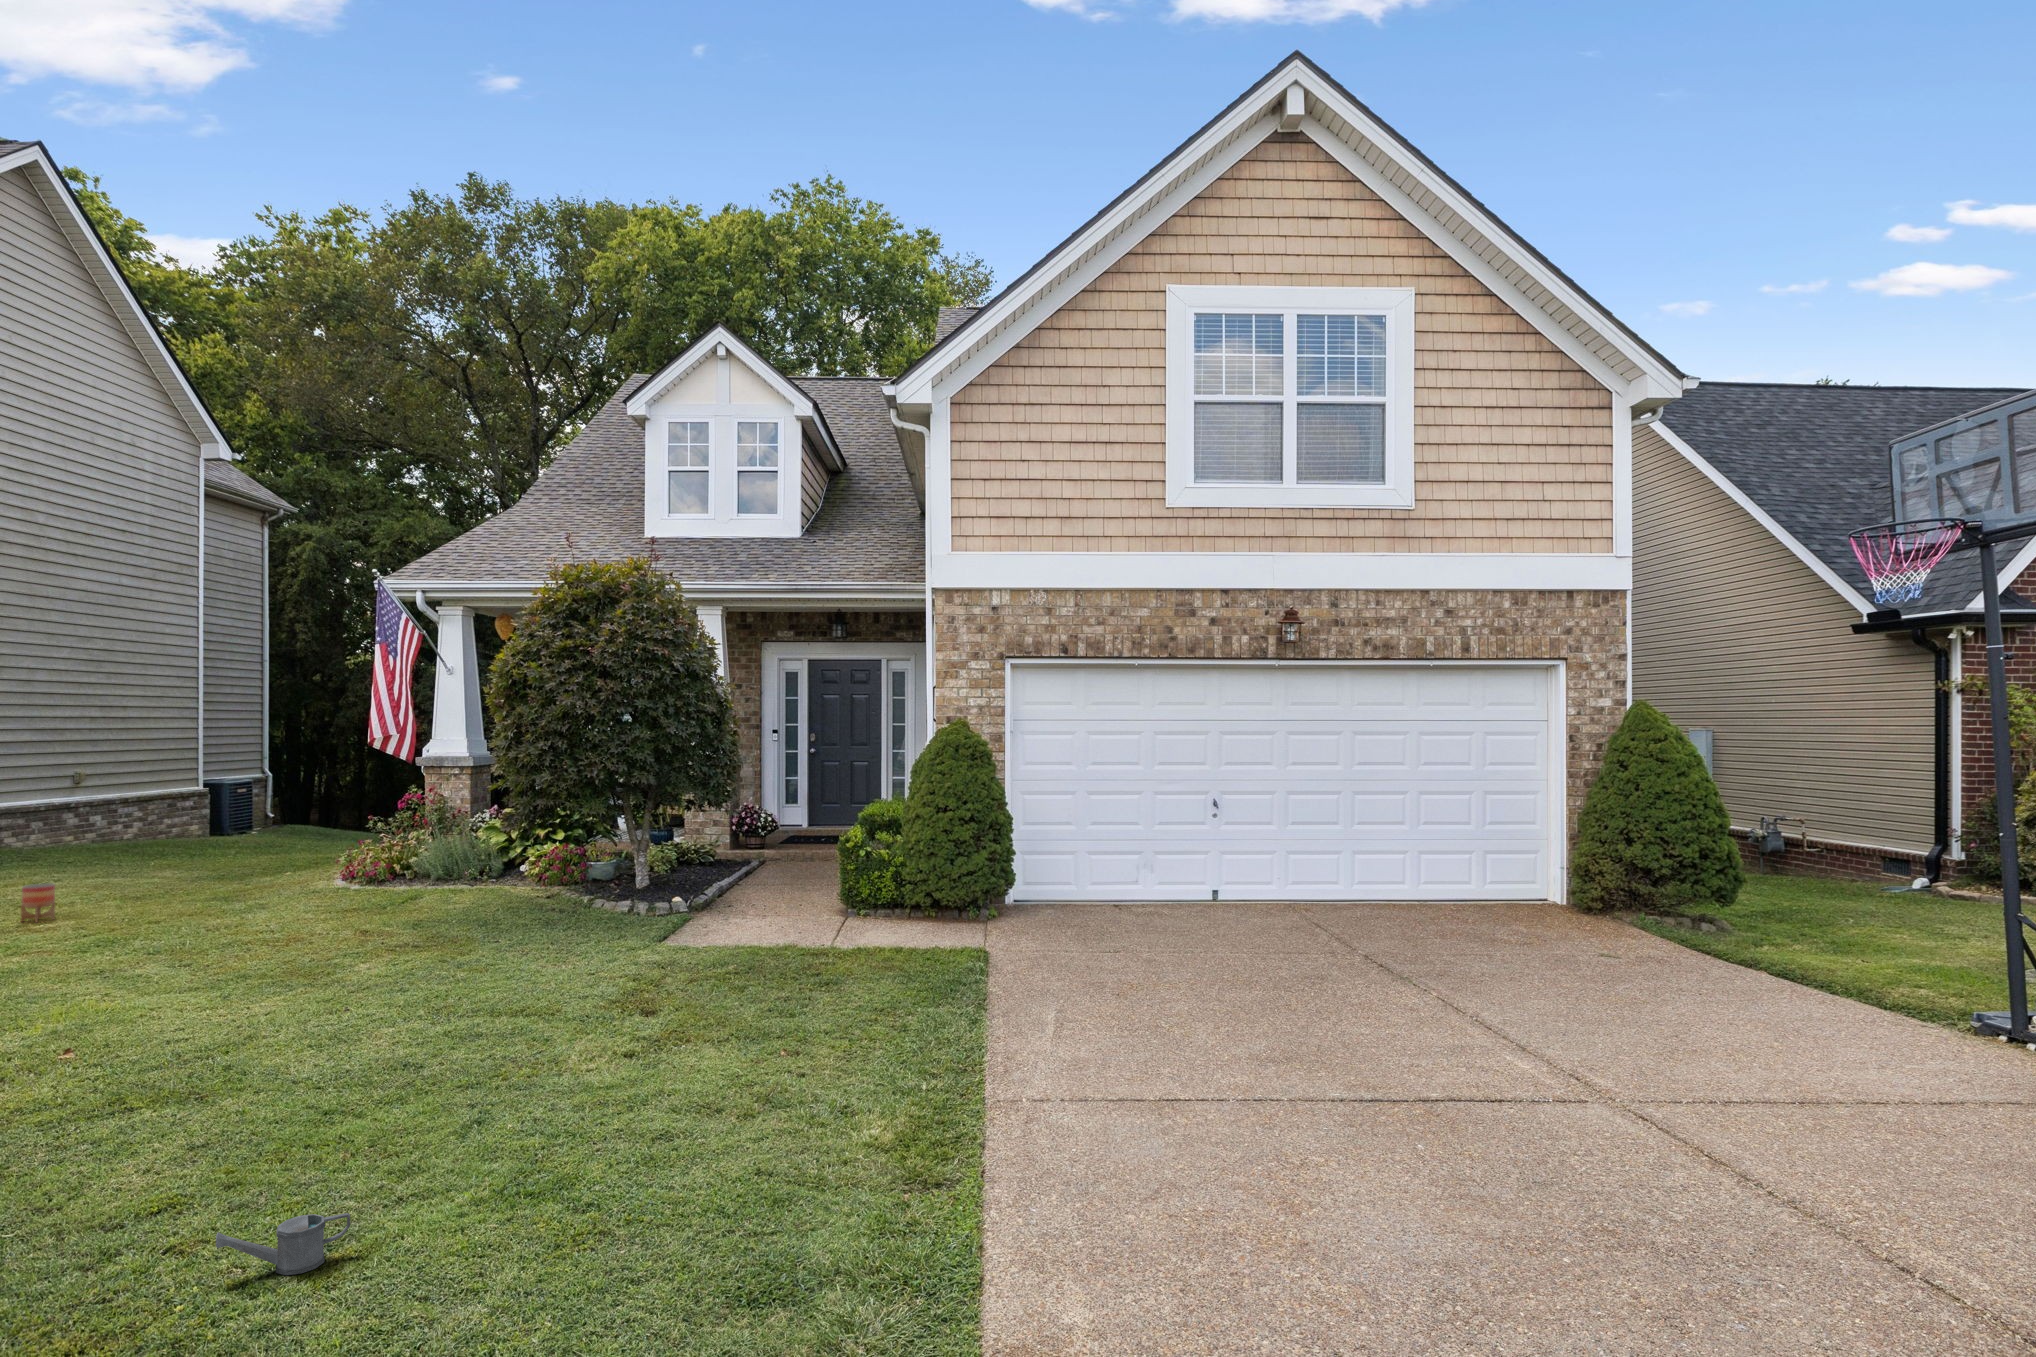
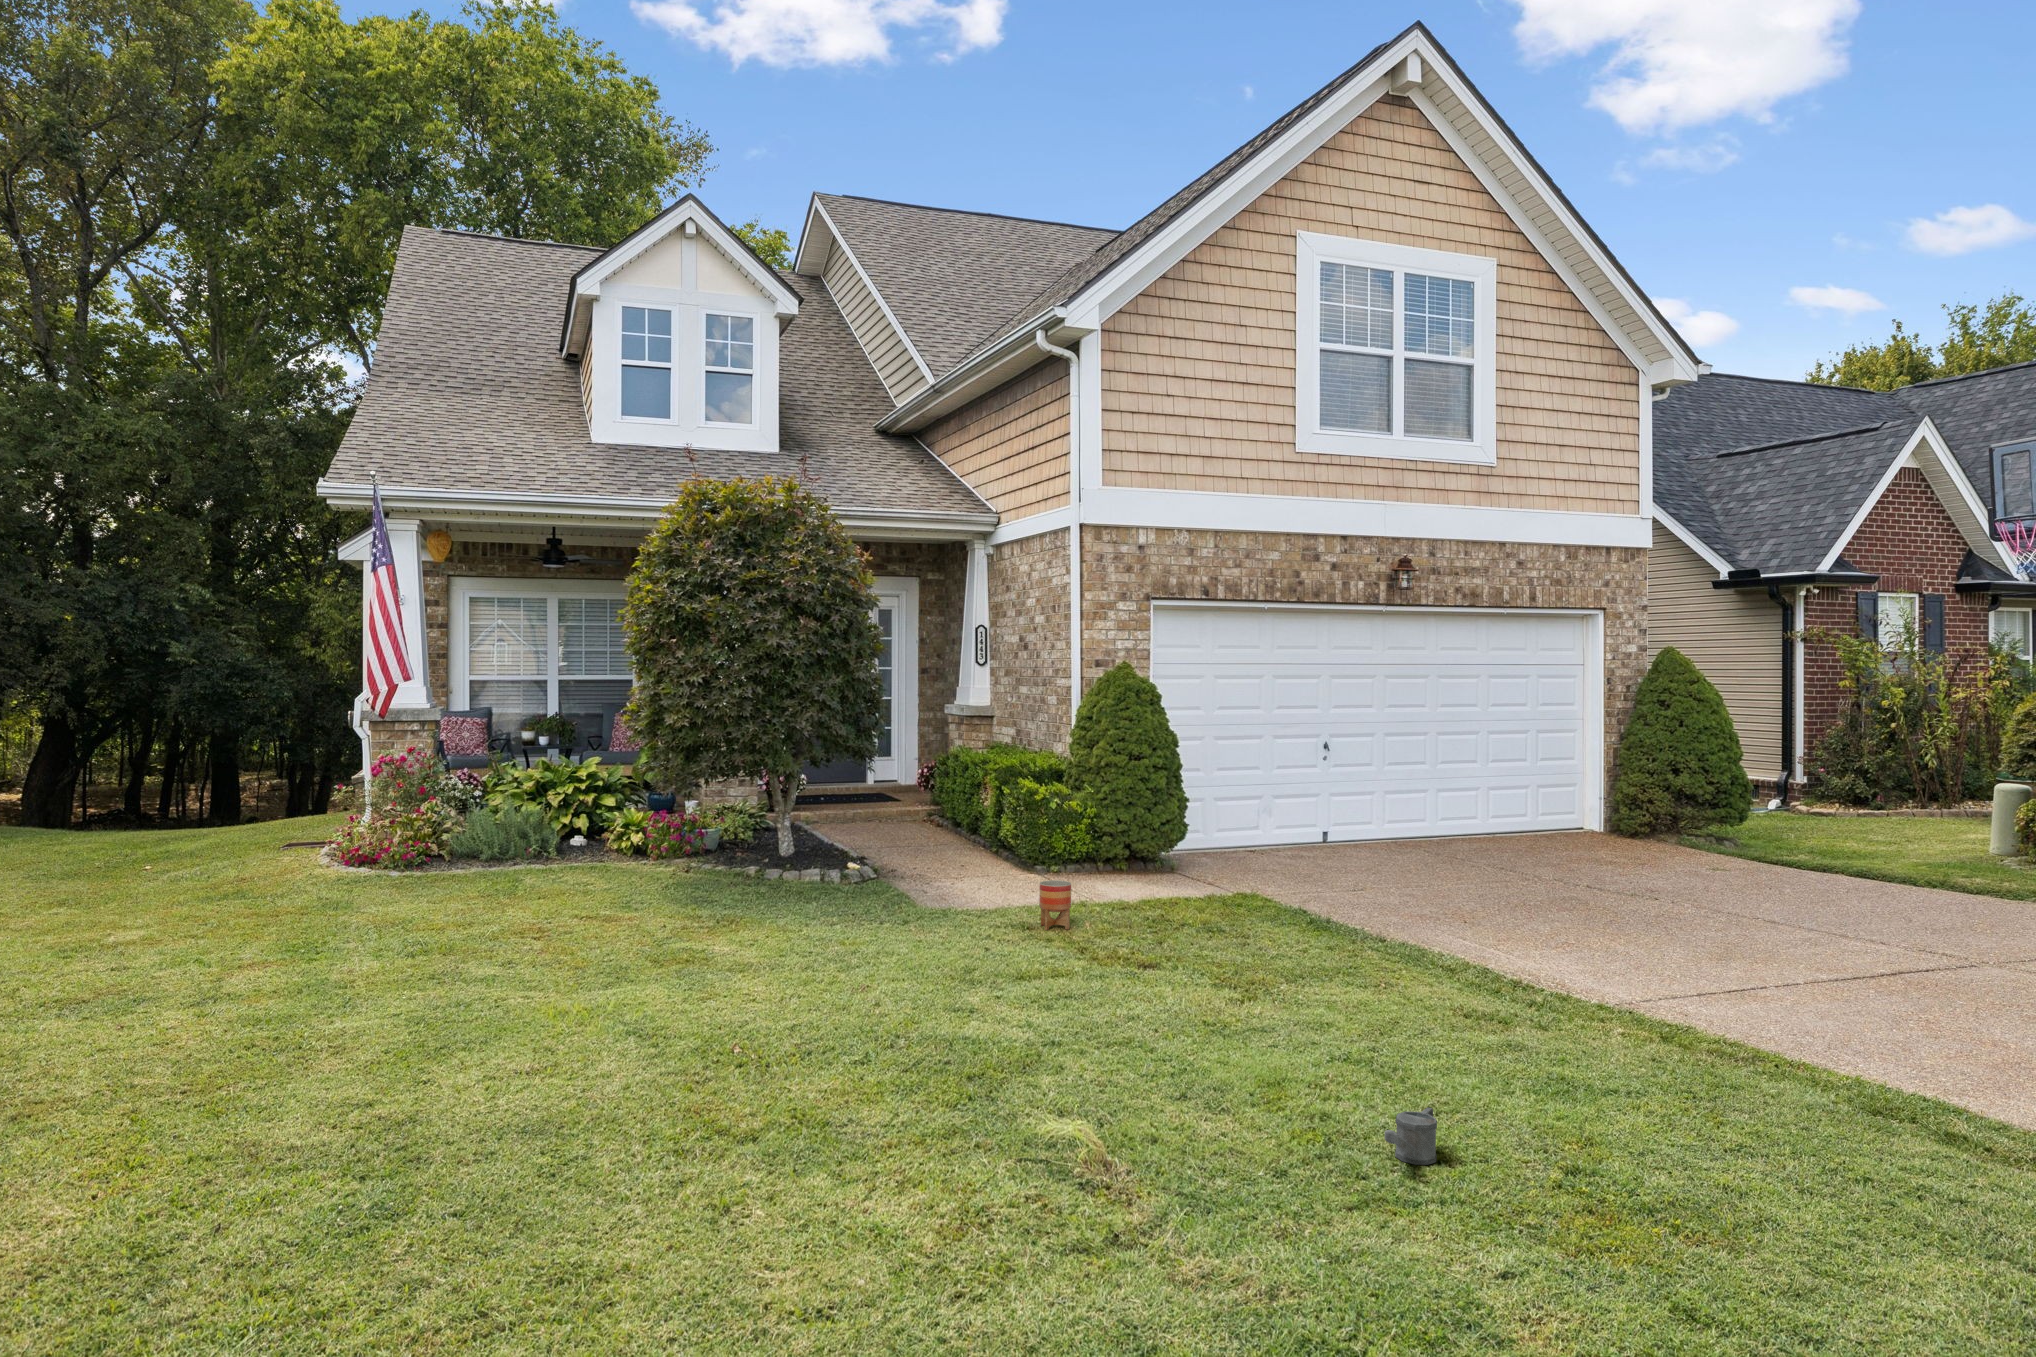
planter: present [21,883,55,922] -> present [1039,880,1071,930]

